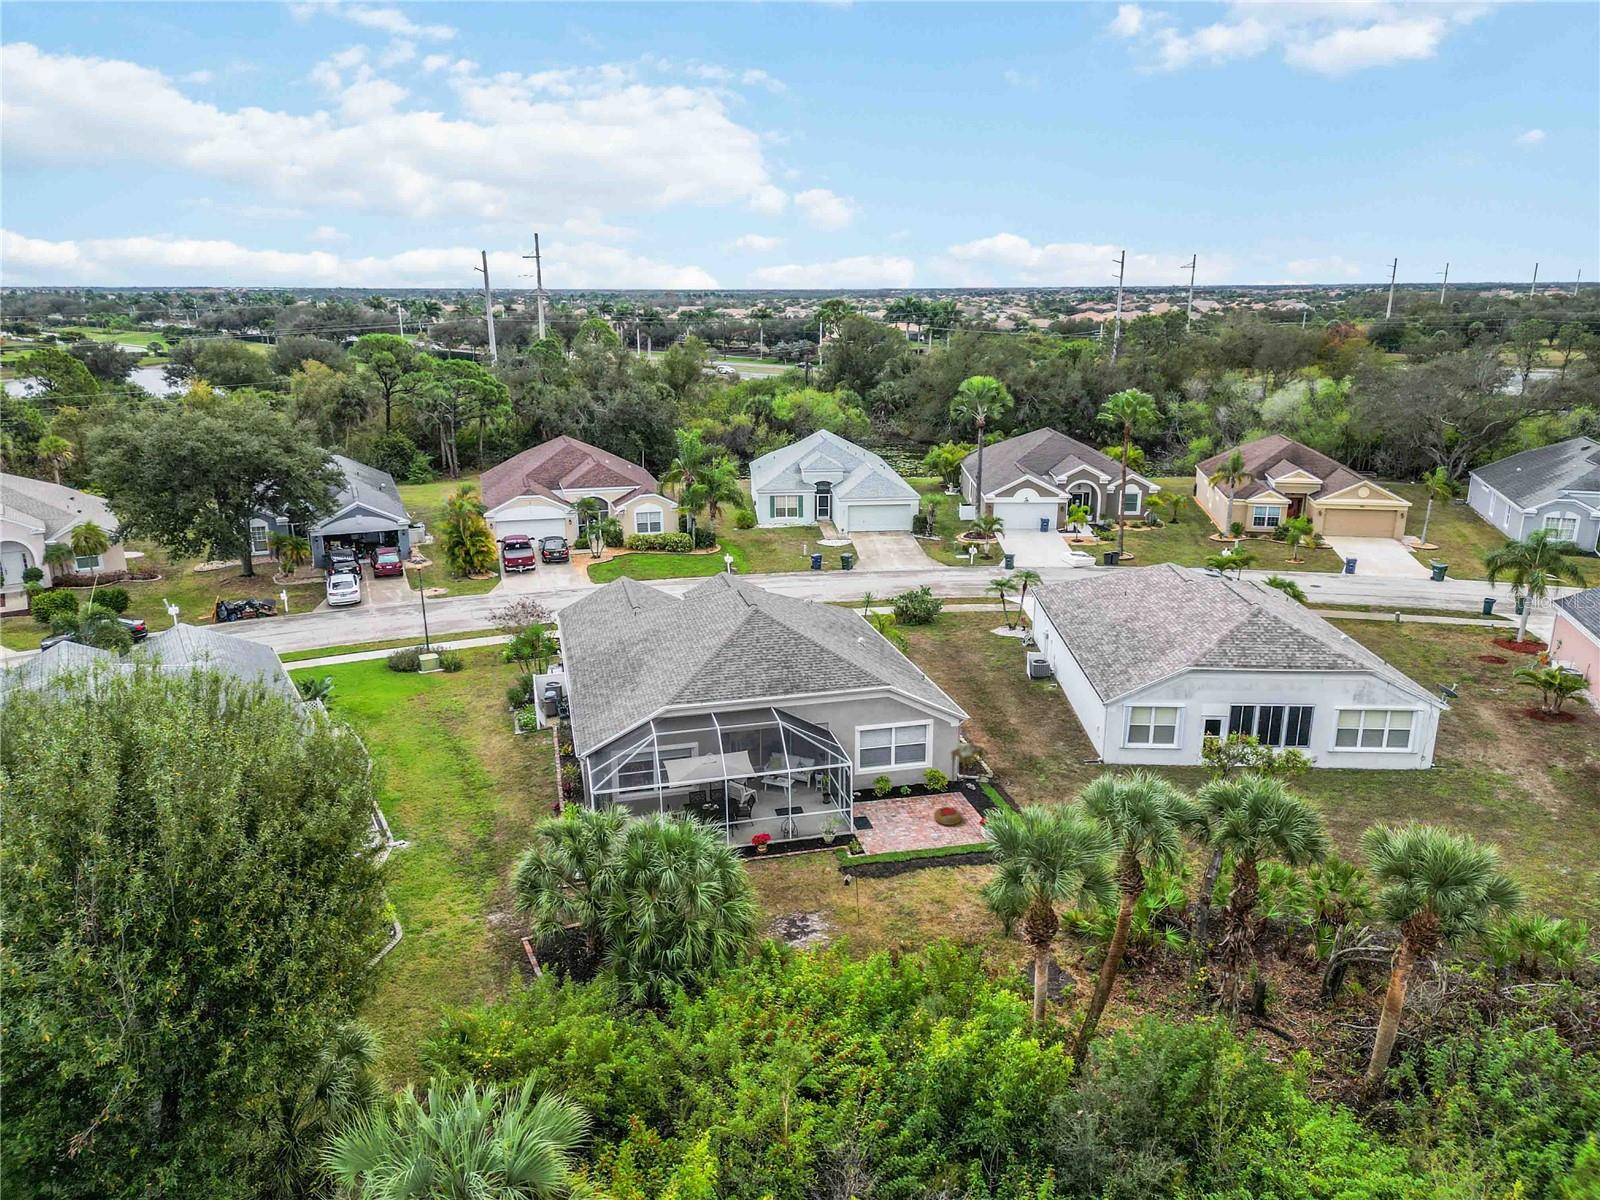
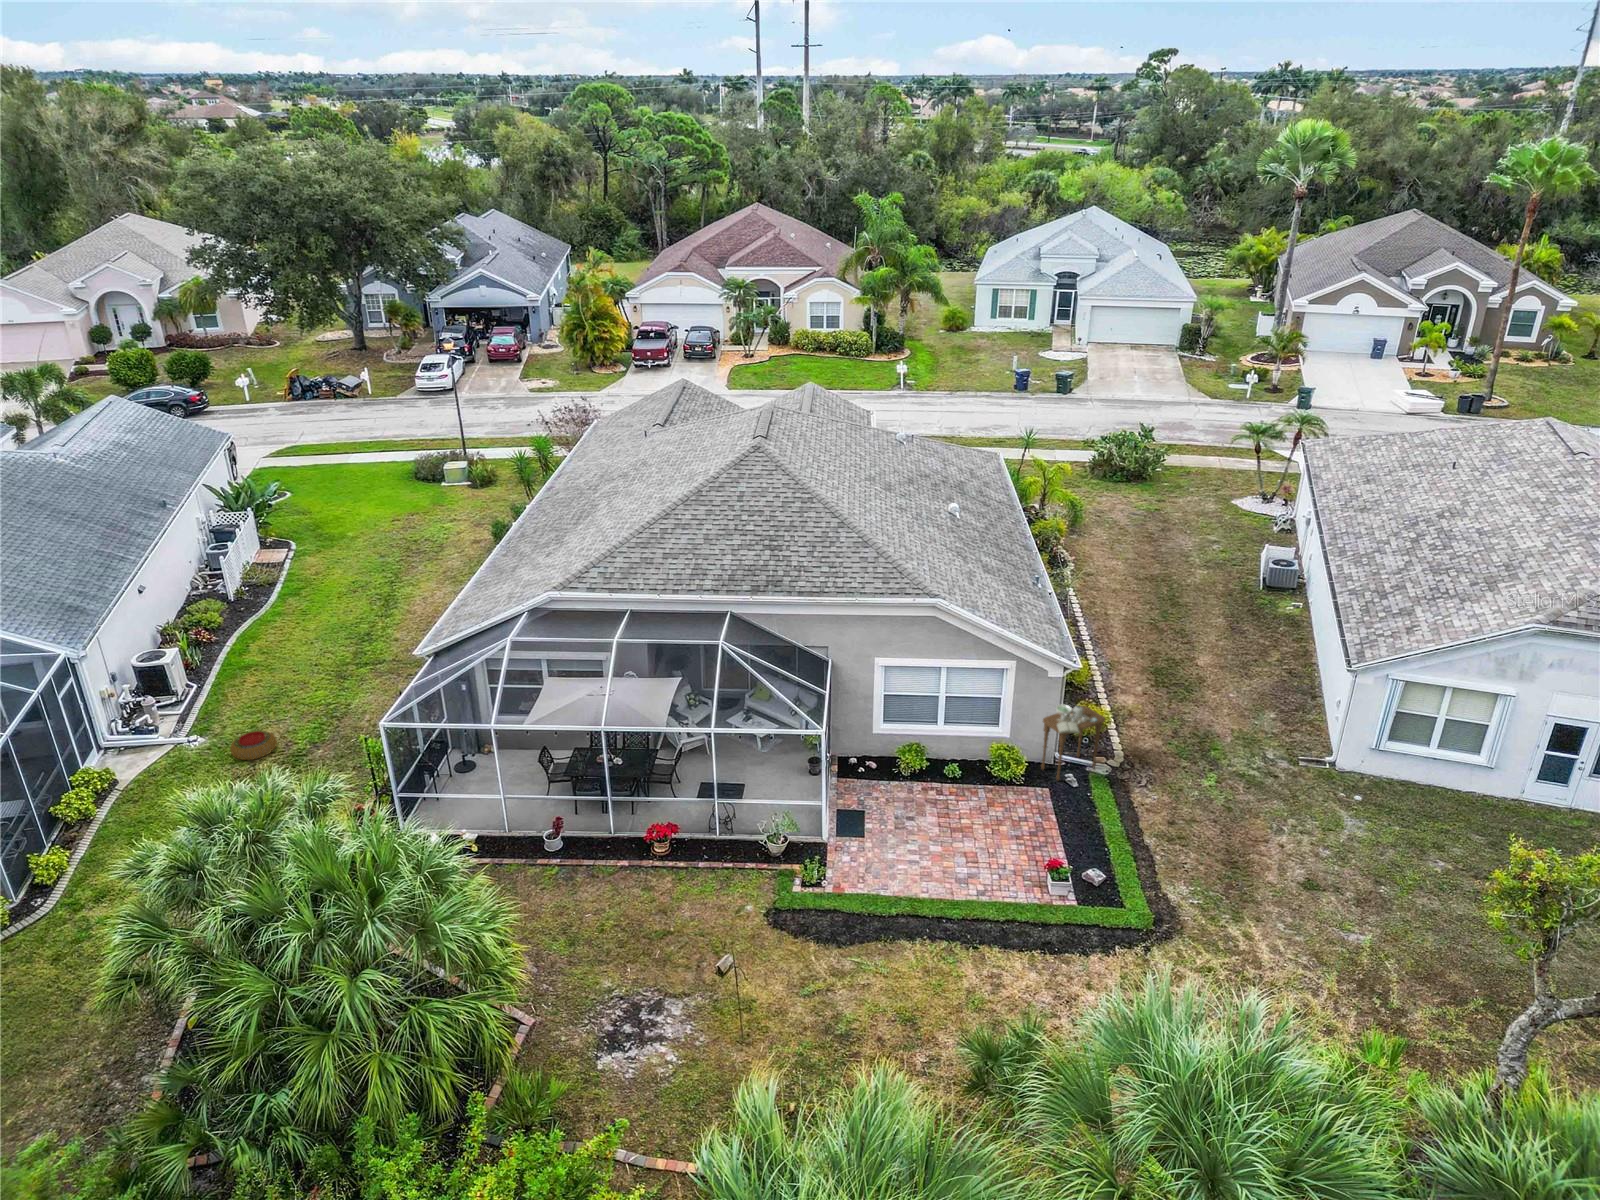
pouf: present [934,807,962,825] -> present [230,731,277,760]

